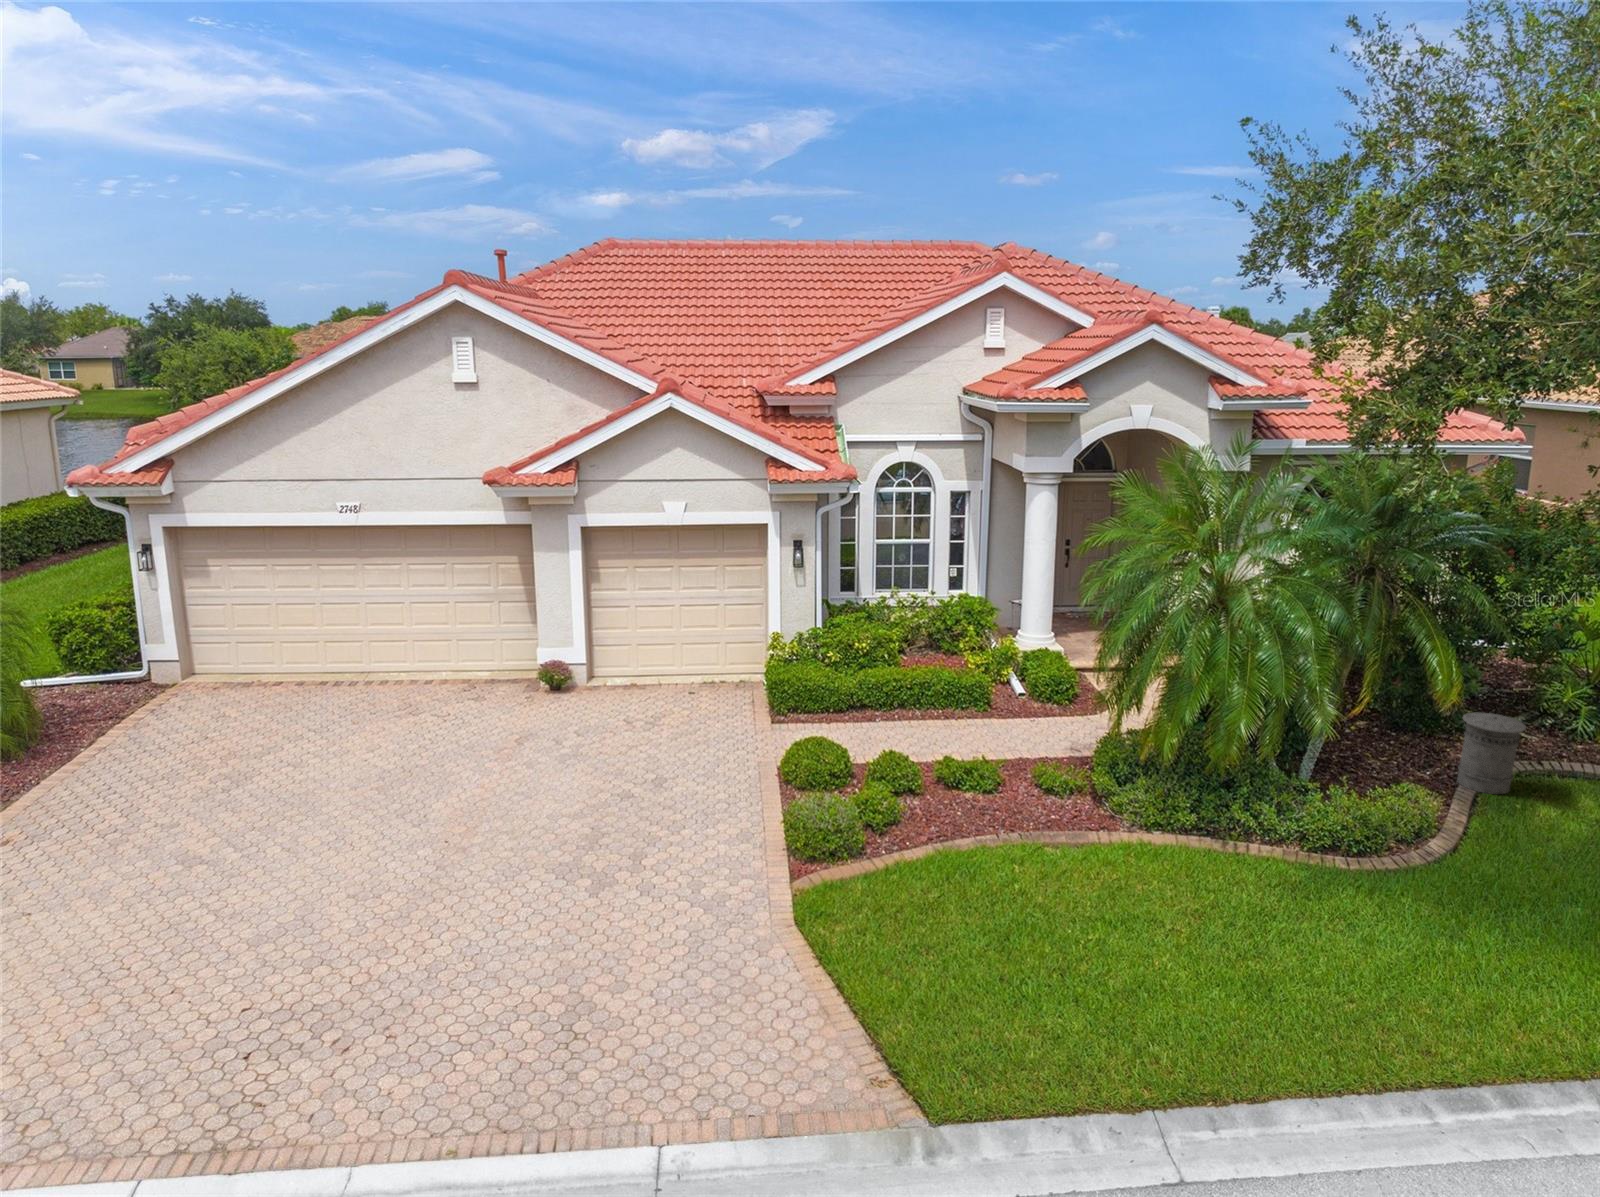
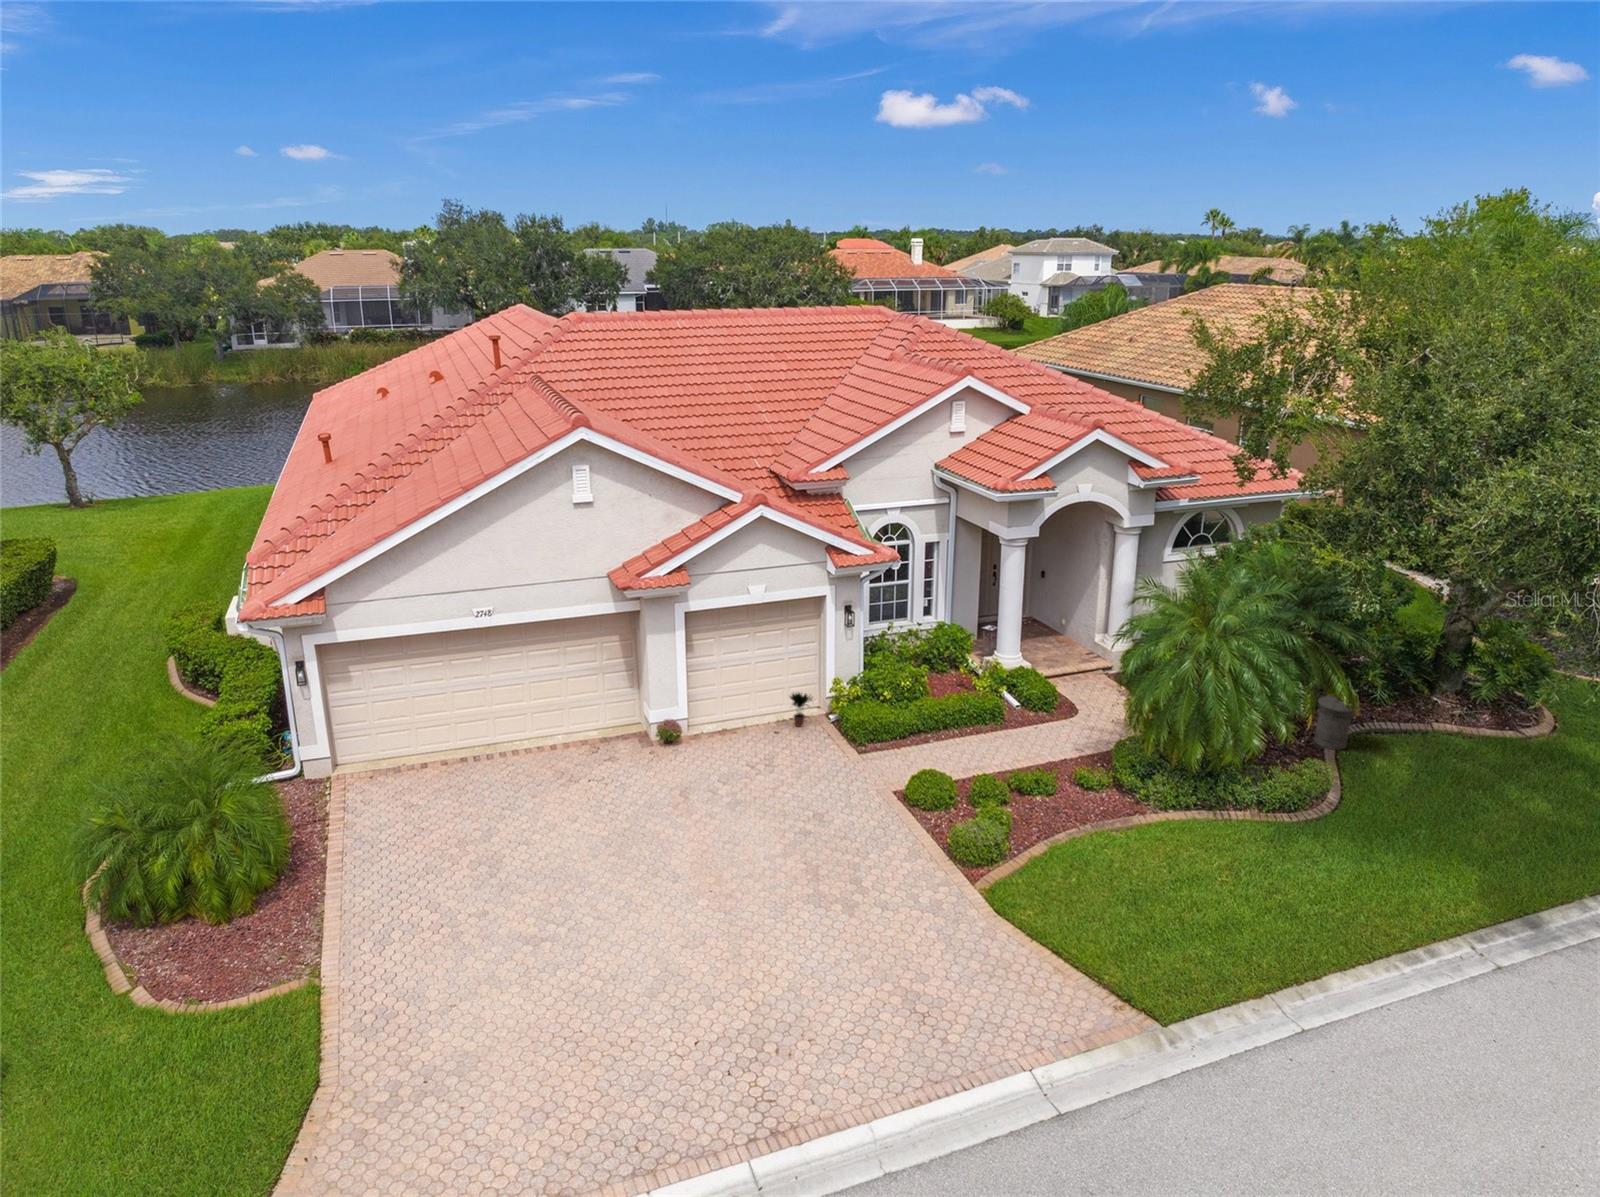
potted plant: none [715,643,749,693] -> present [790,692,812,727]

